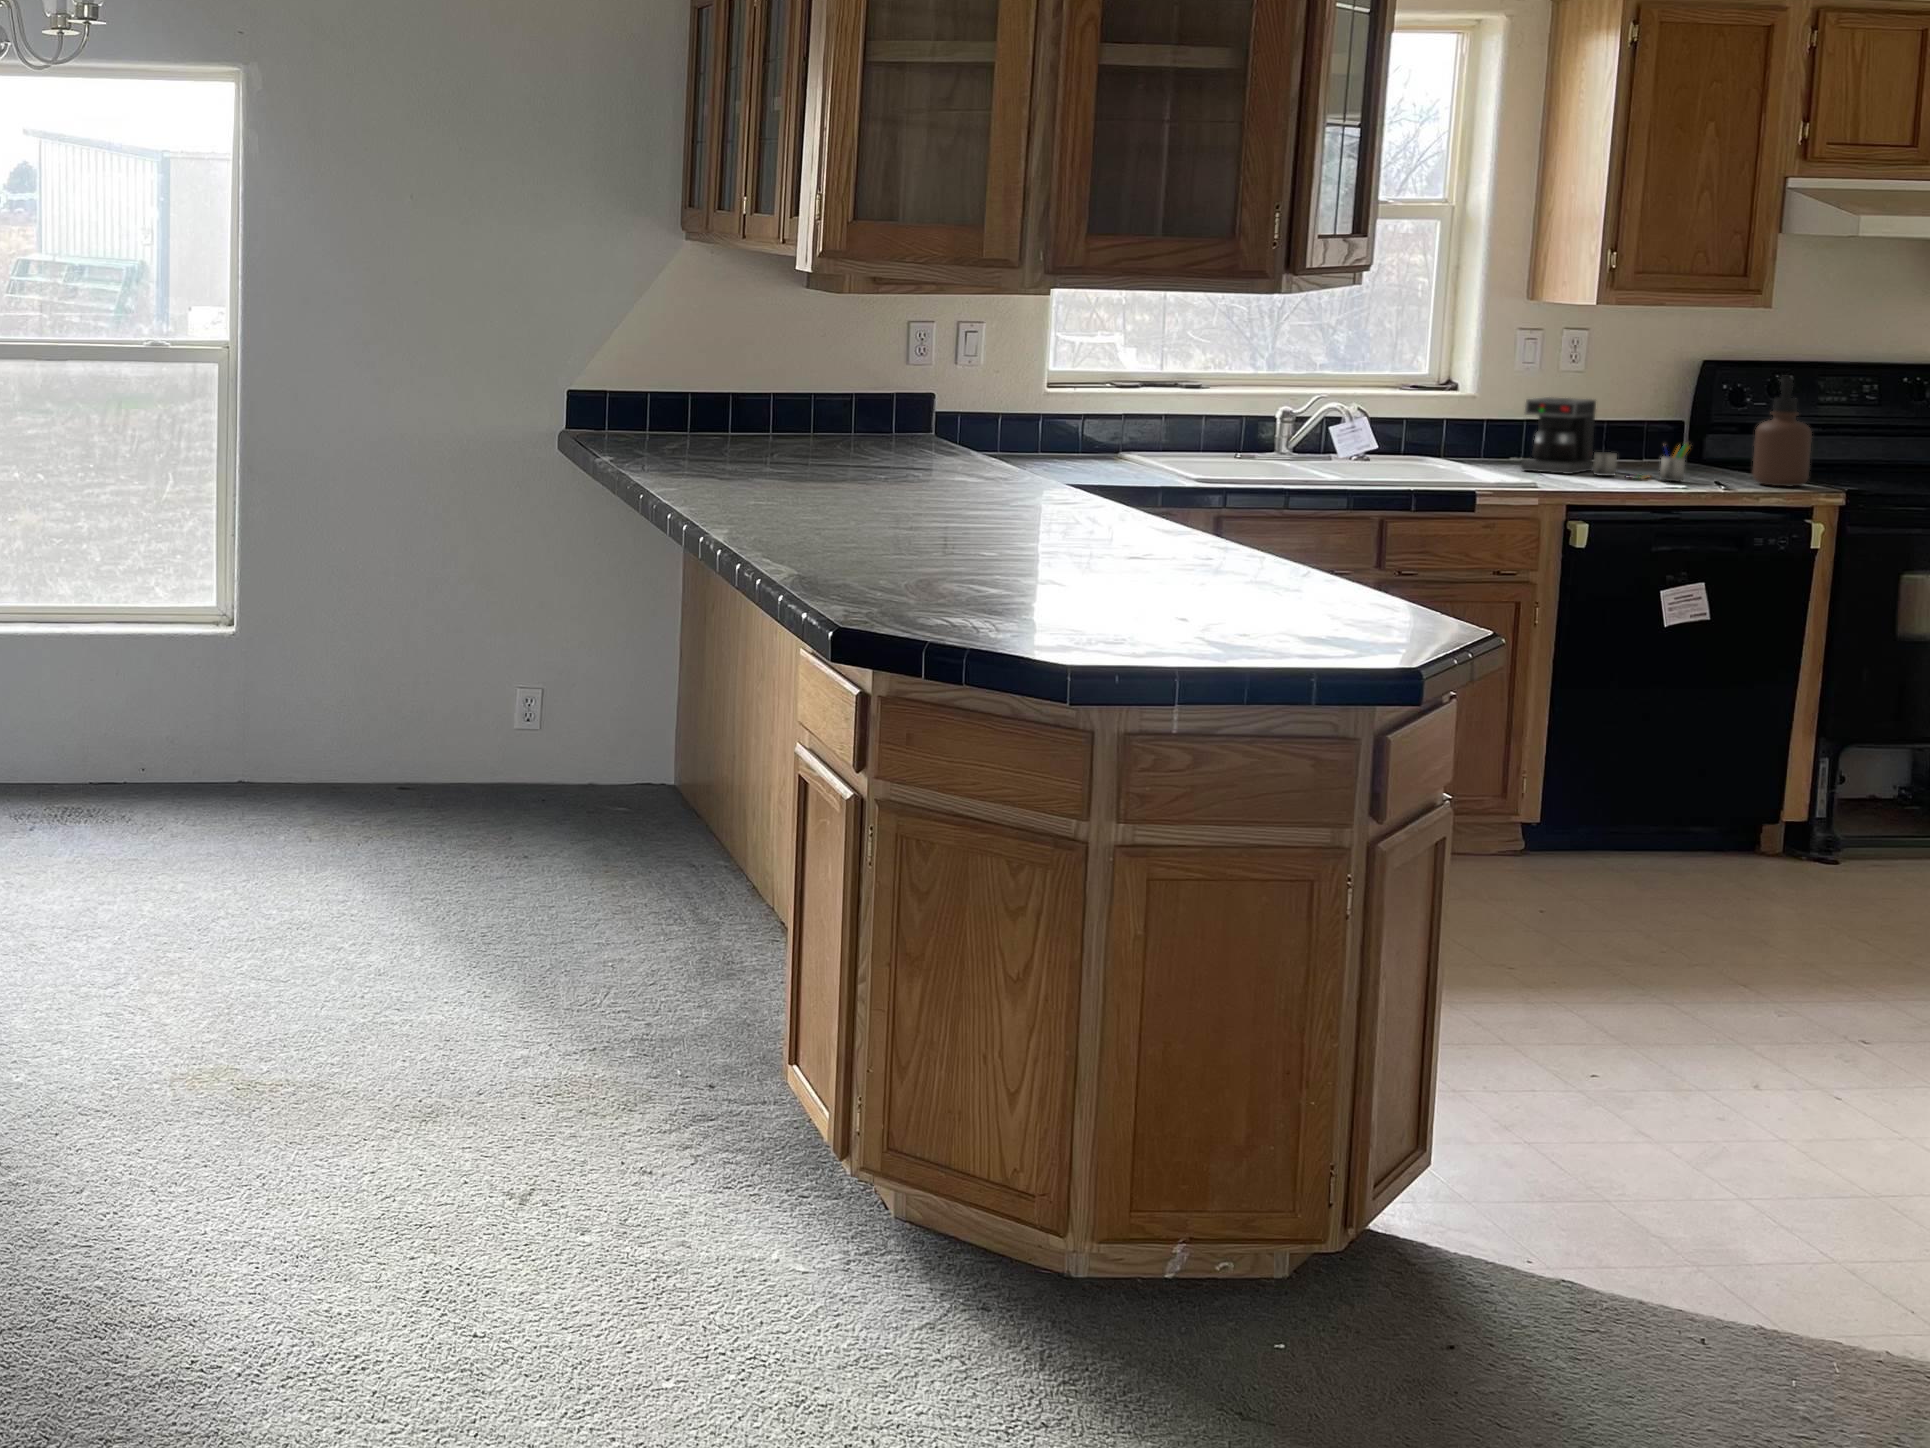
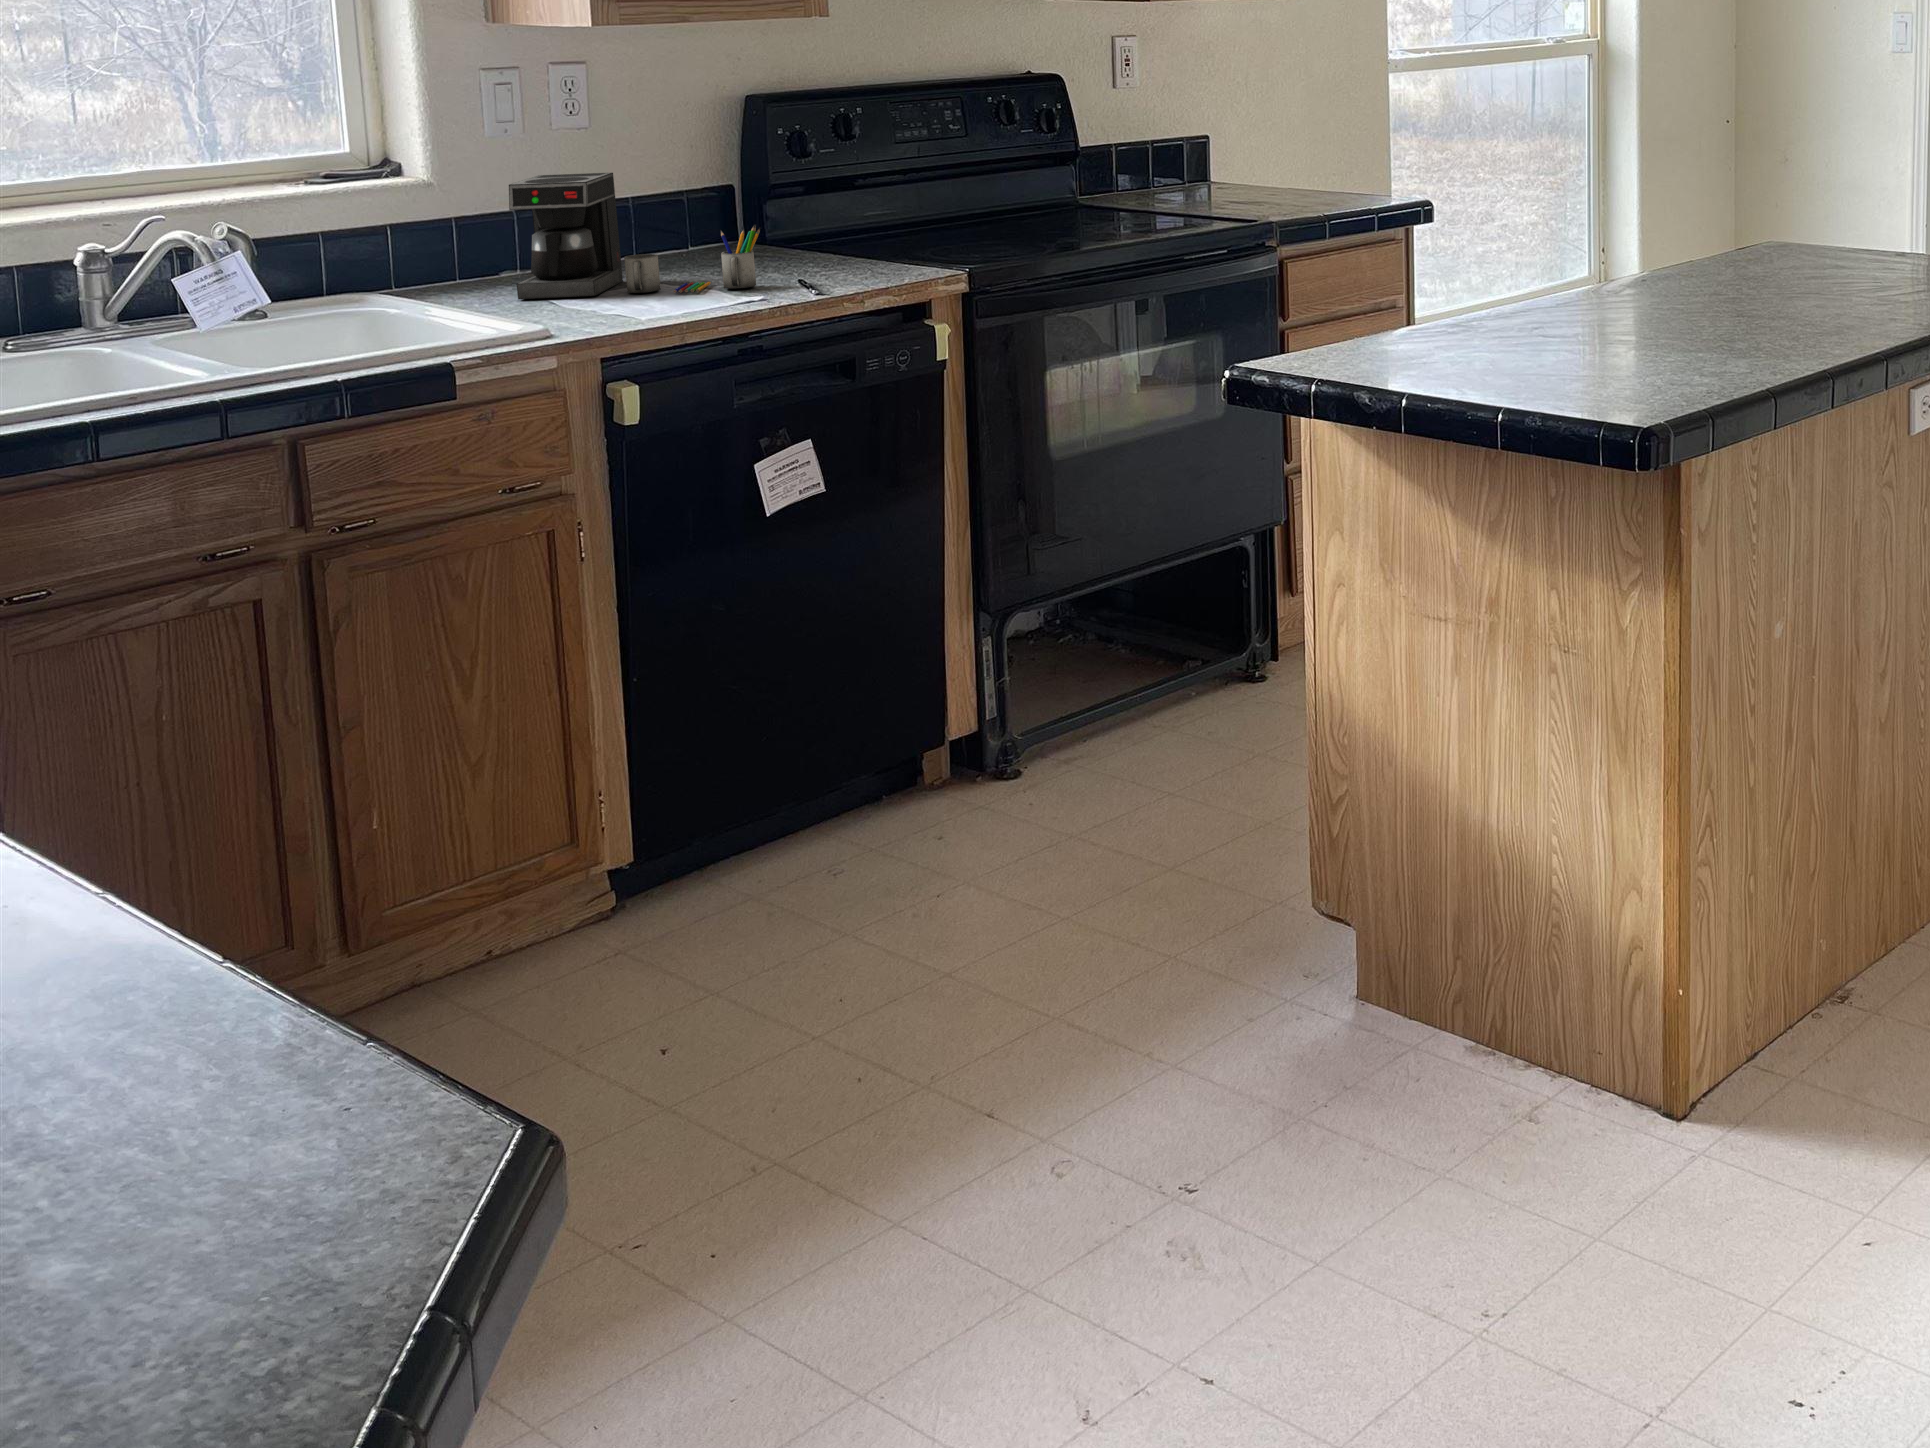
soap dispenser: present [1753,376,1812,486] -> none [839,115,915,276]

